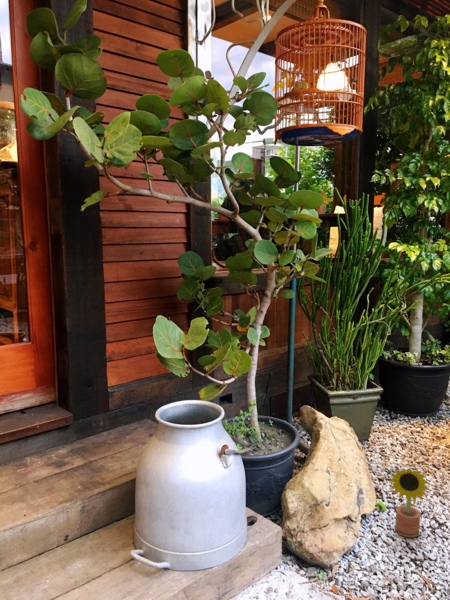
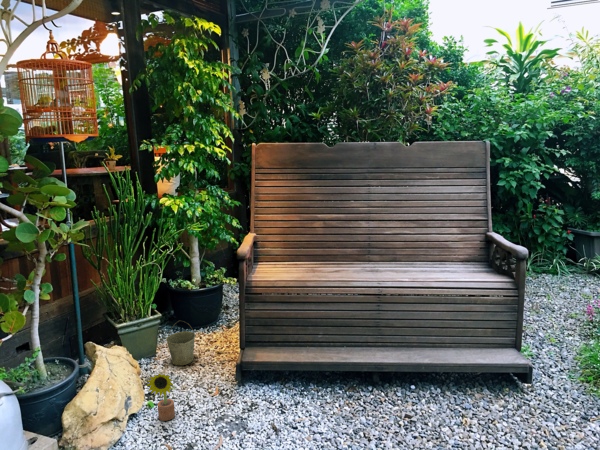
bucket: none [388,401,428,461] -> present [166,322,195,365]

